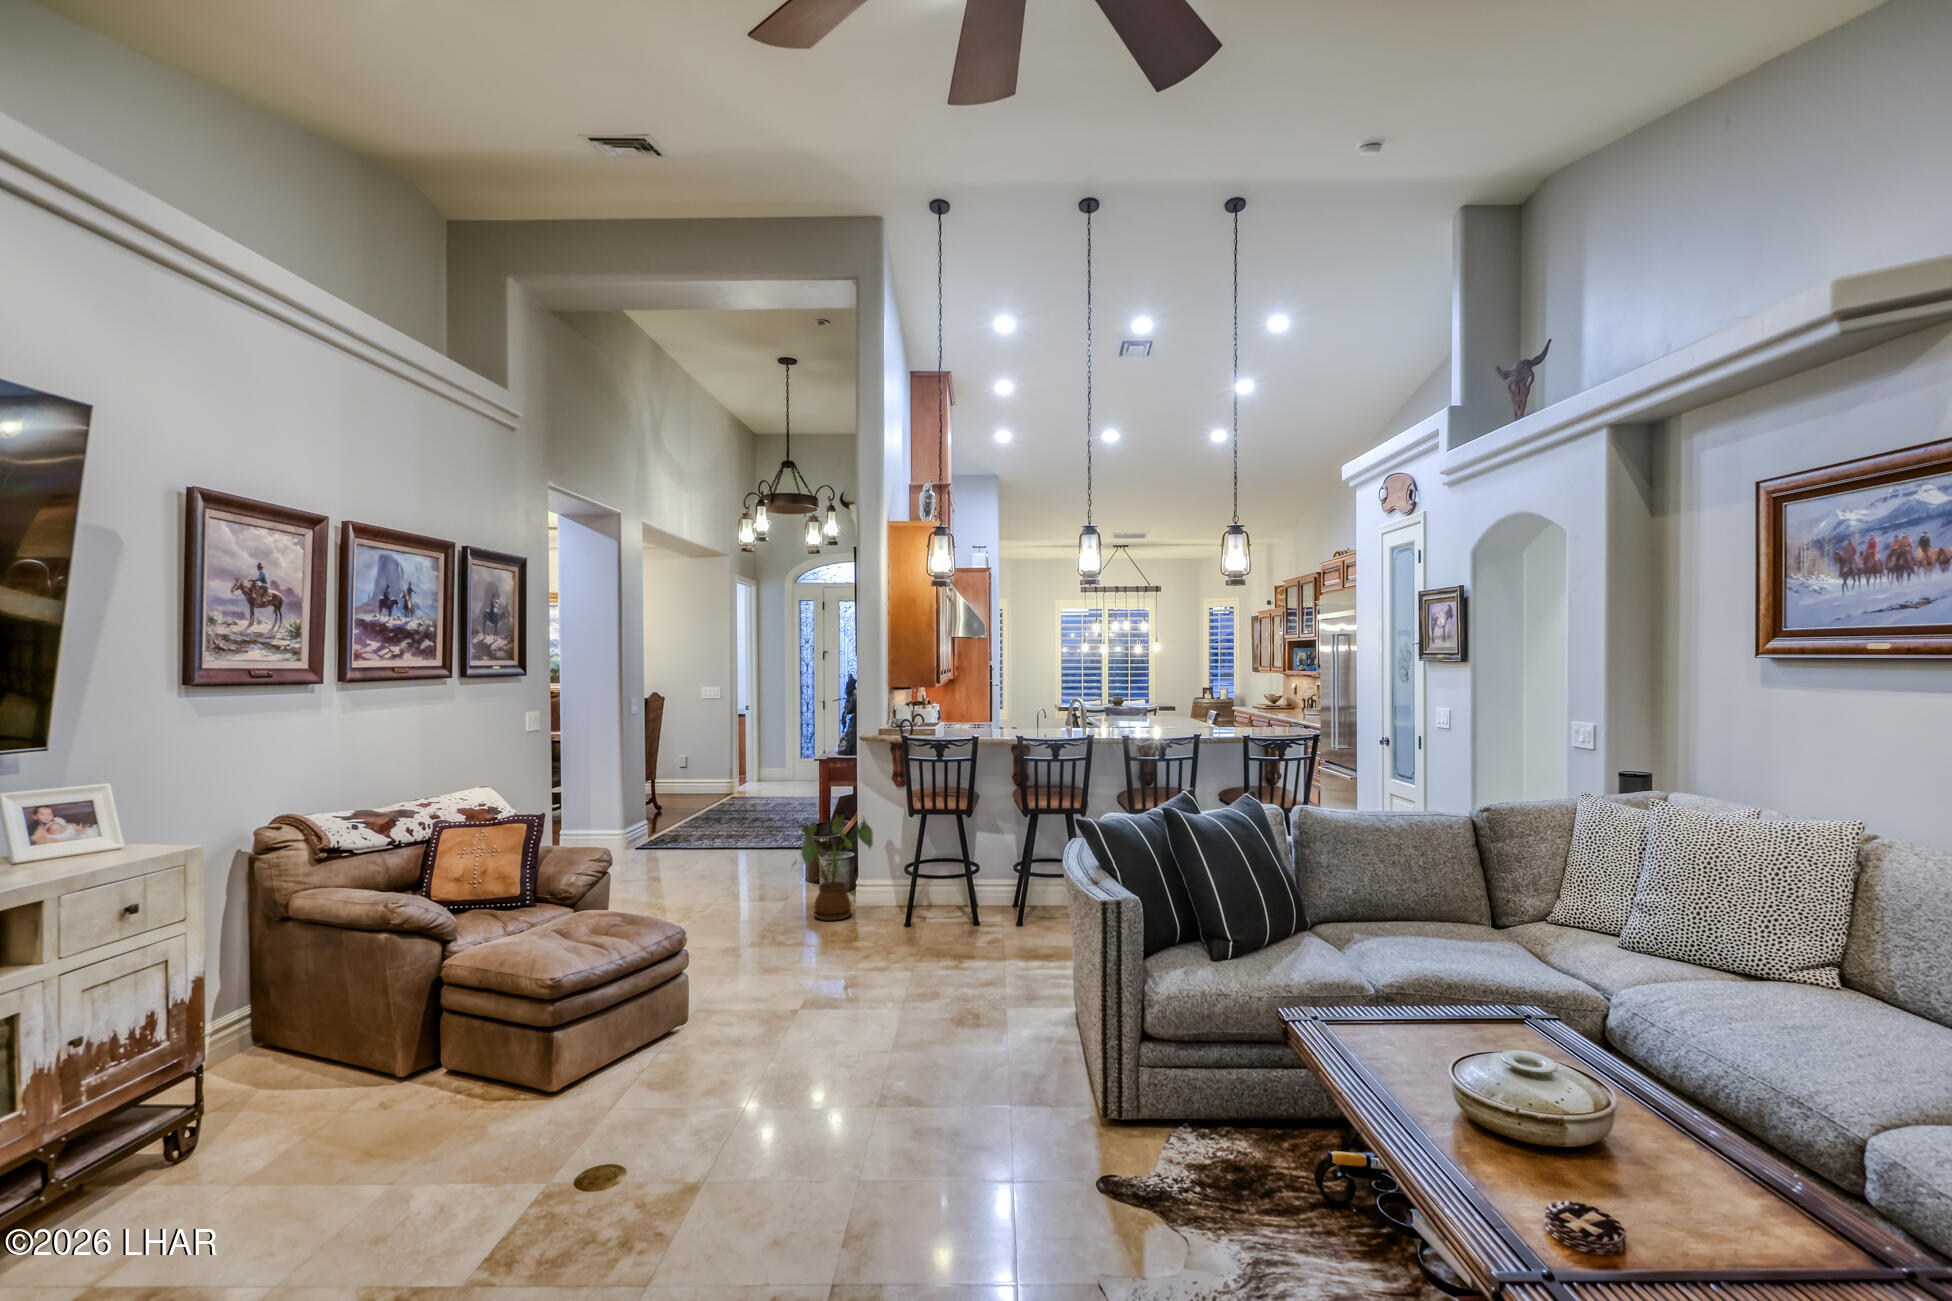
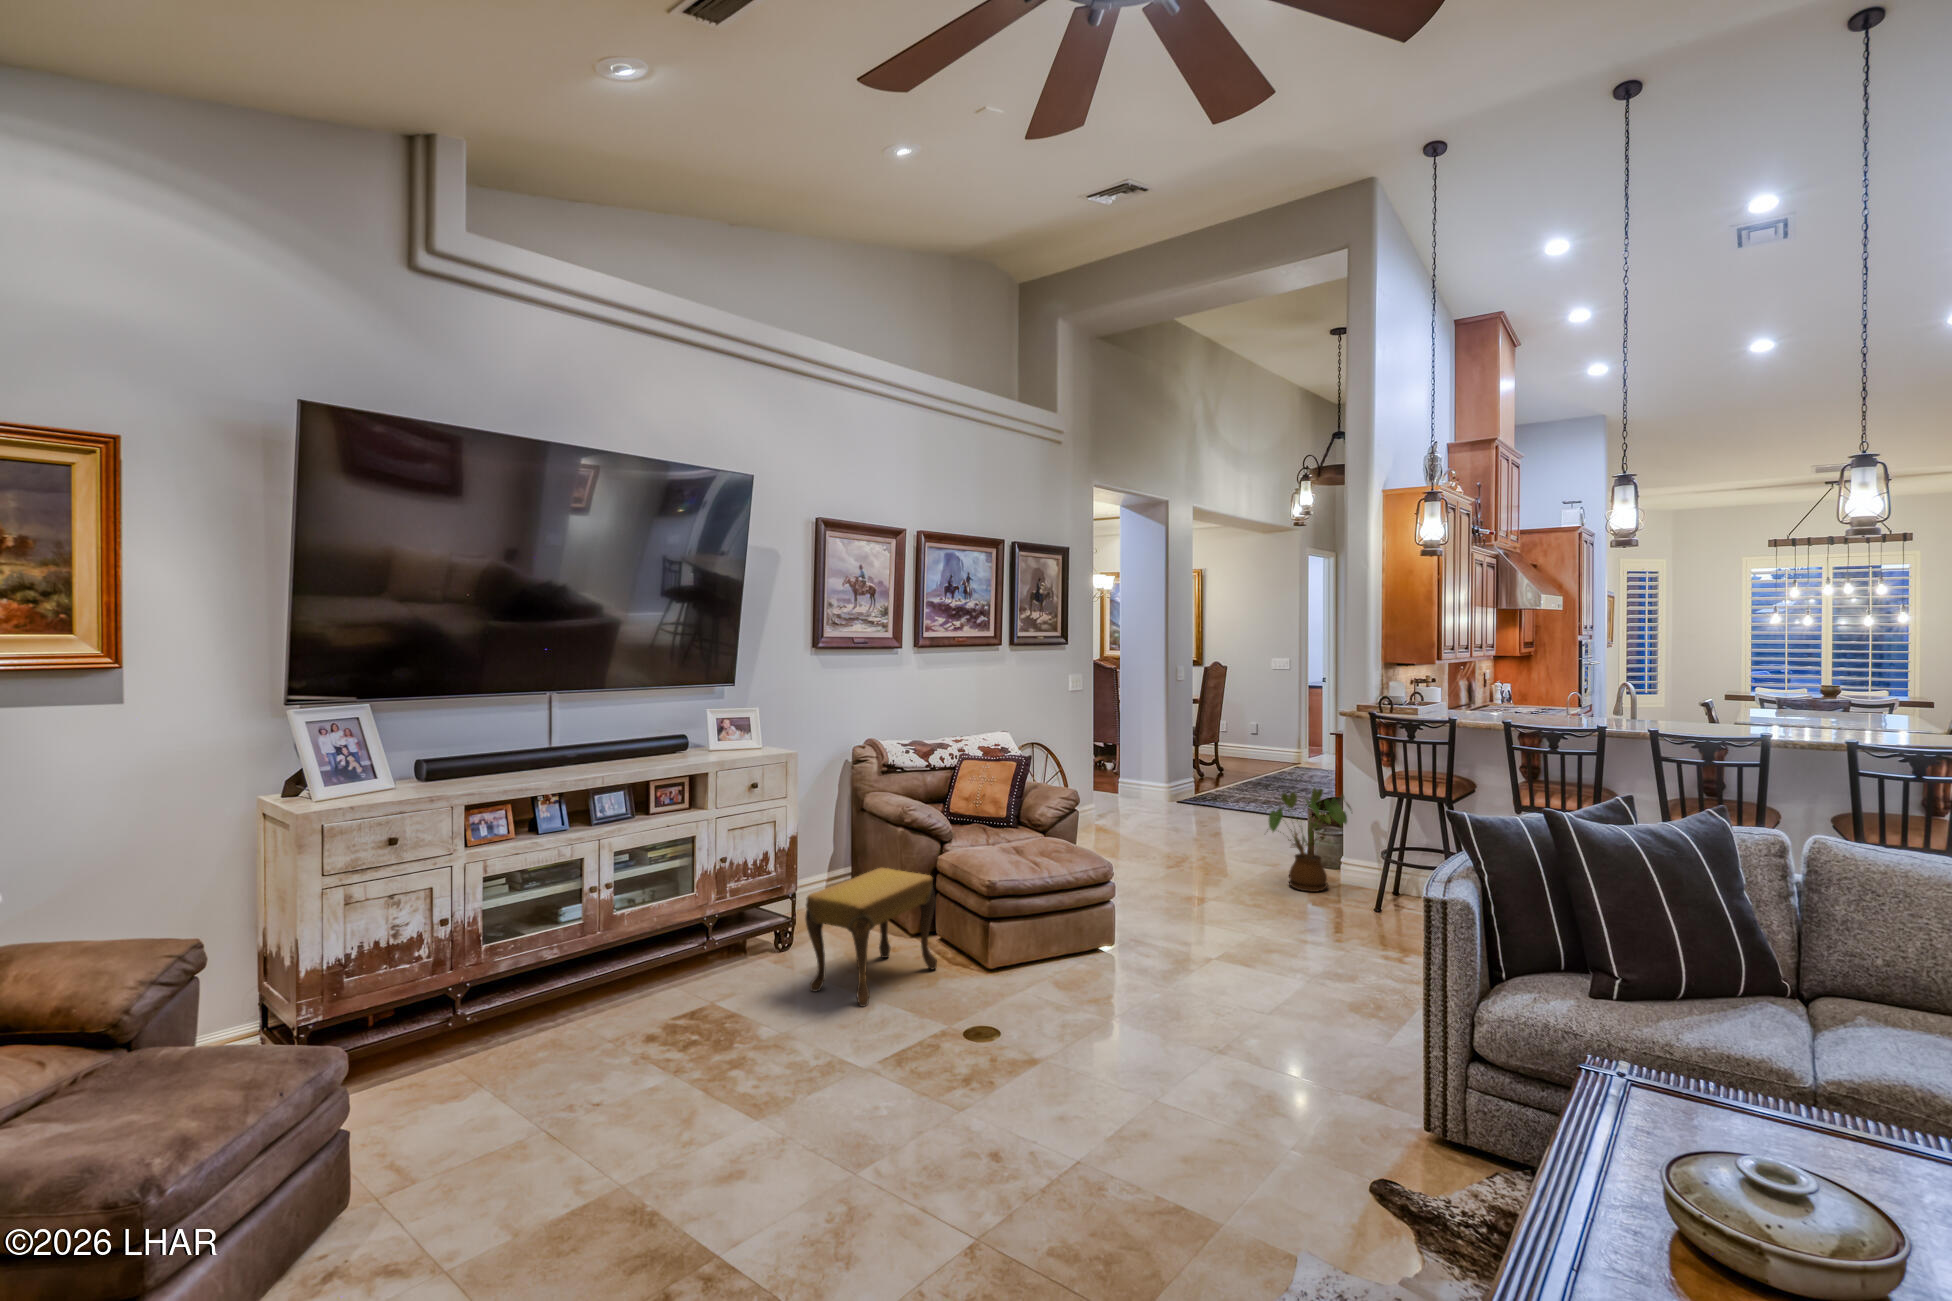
footstool: none [276,995,480,1221] -> present [805,868,937,1007]

